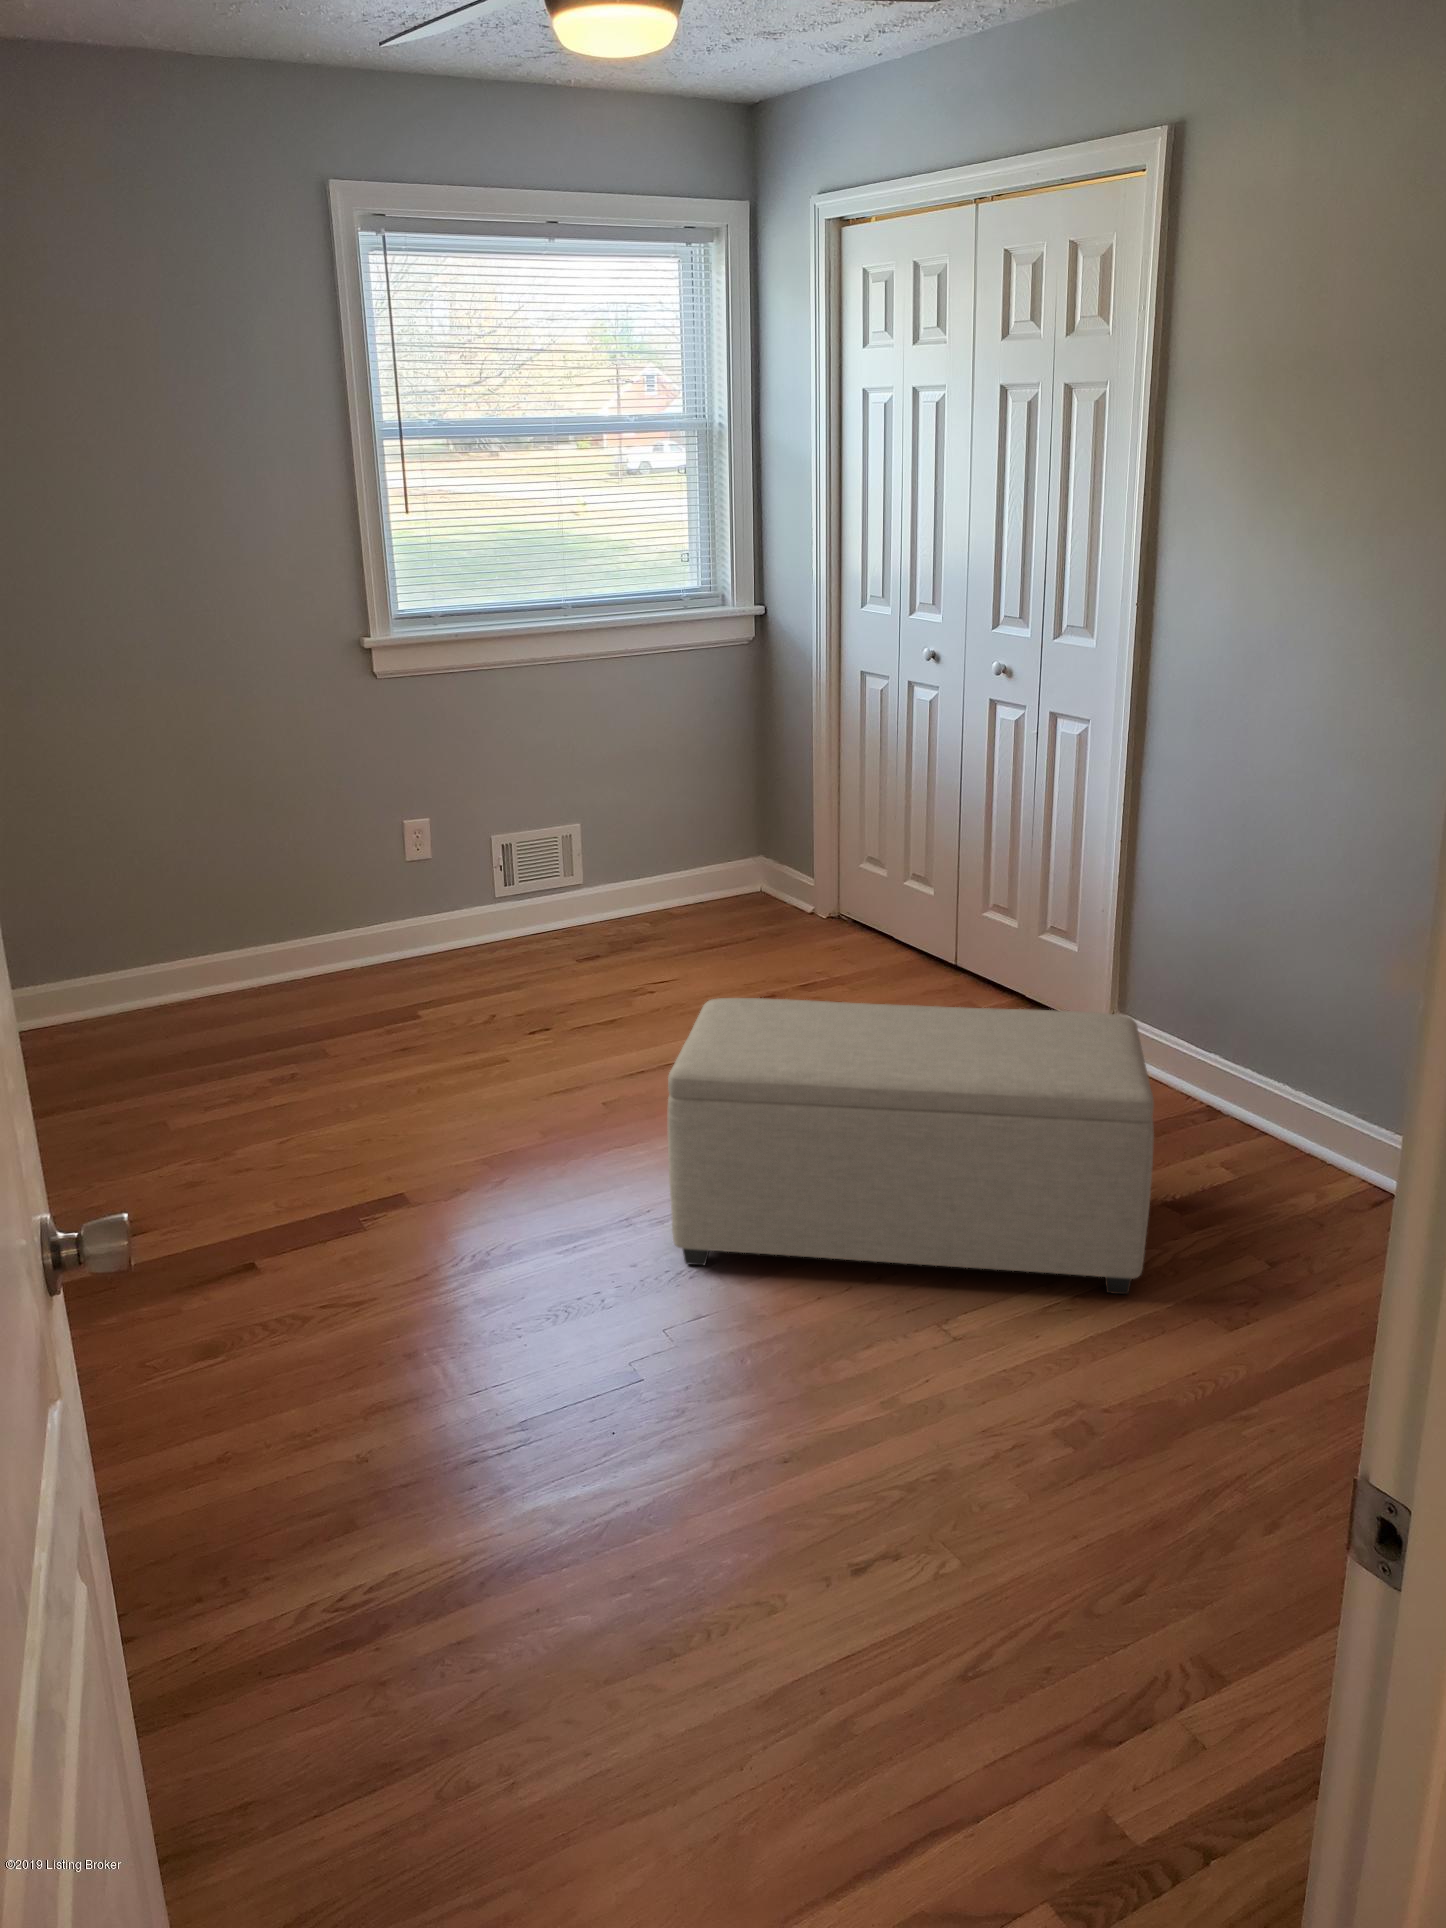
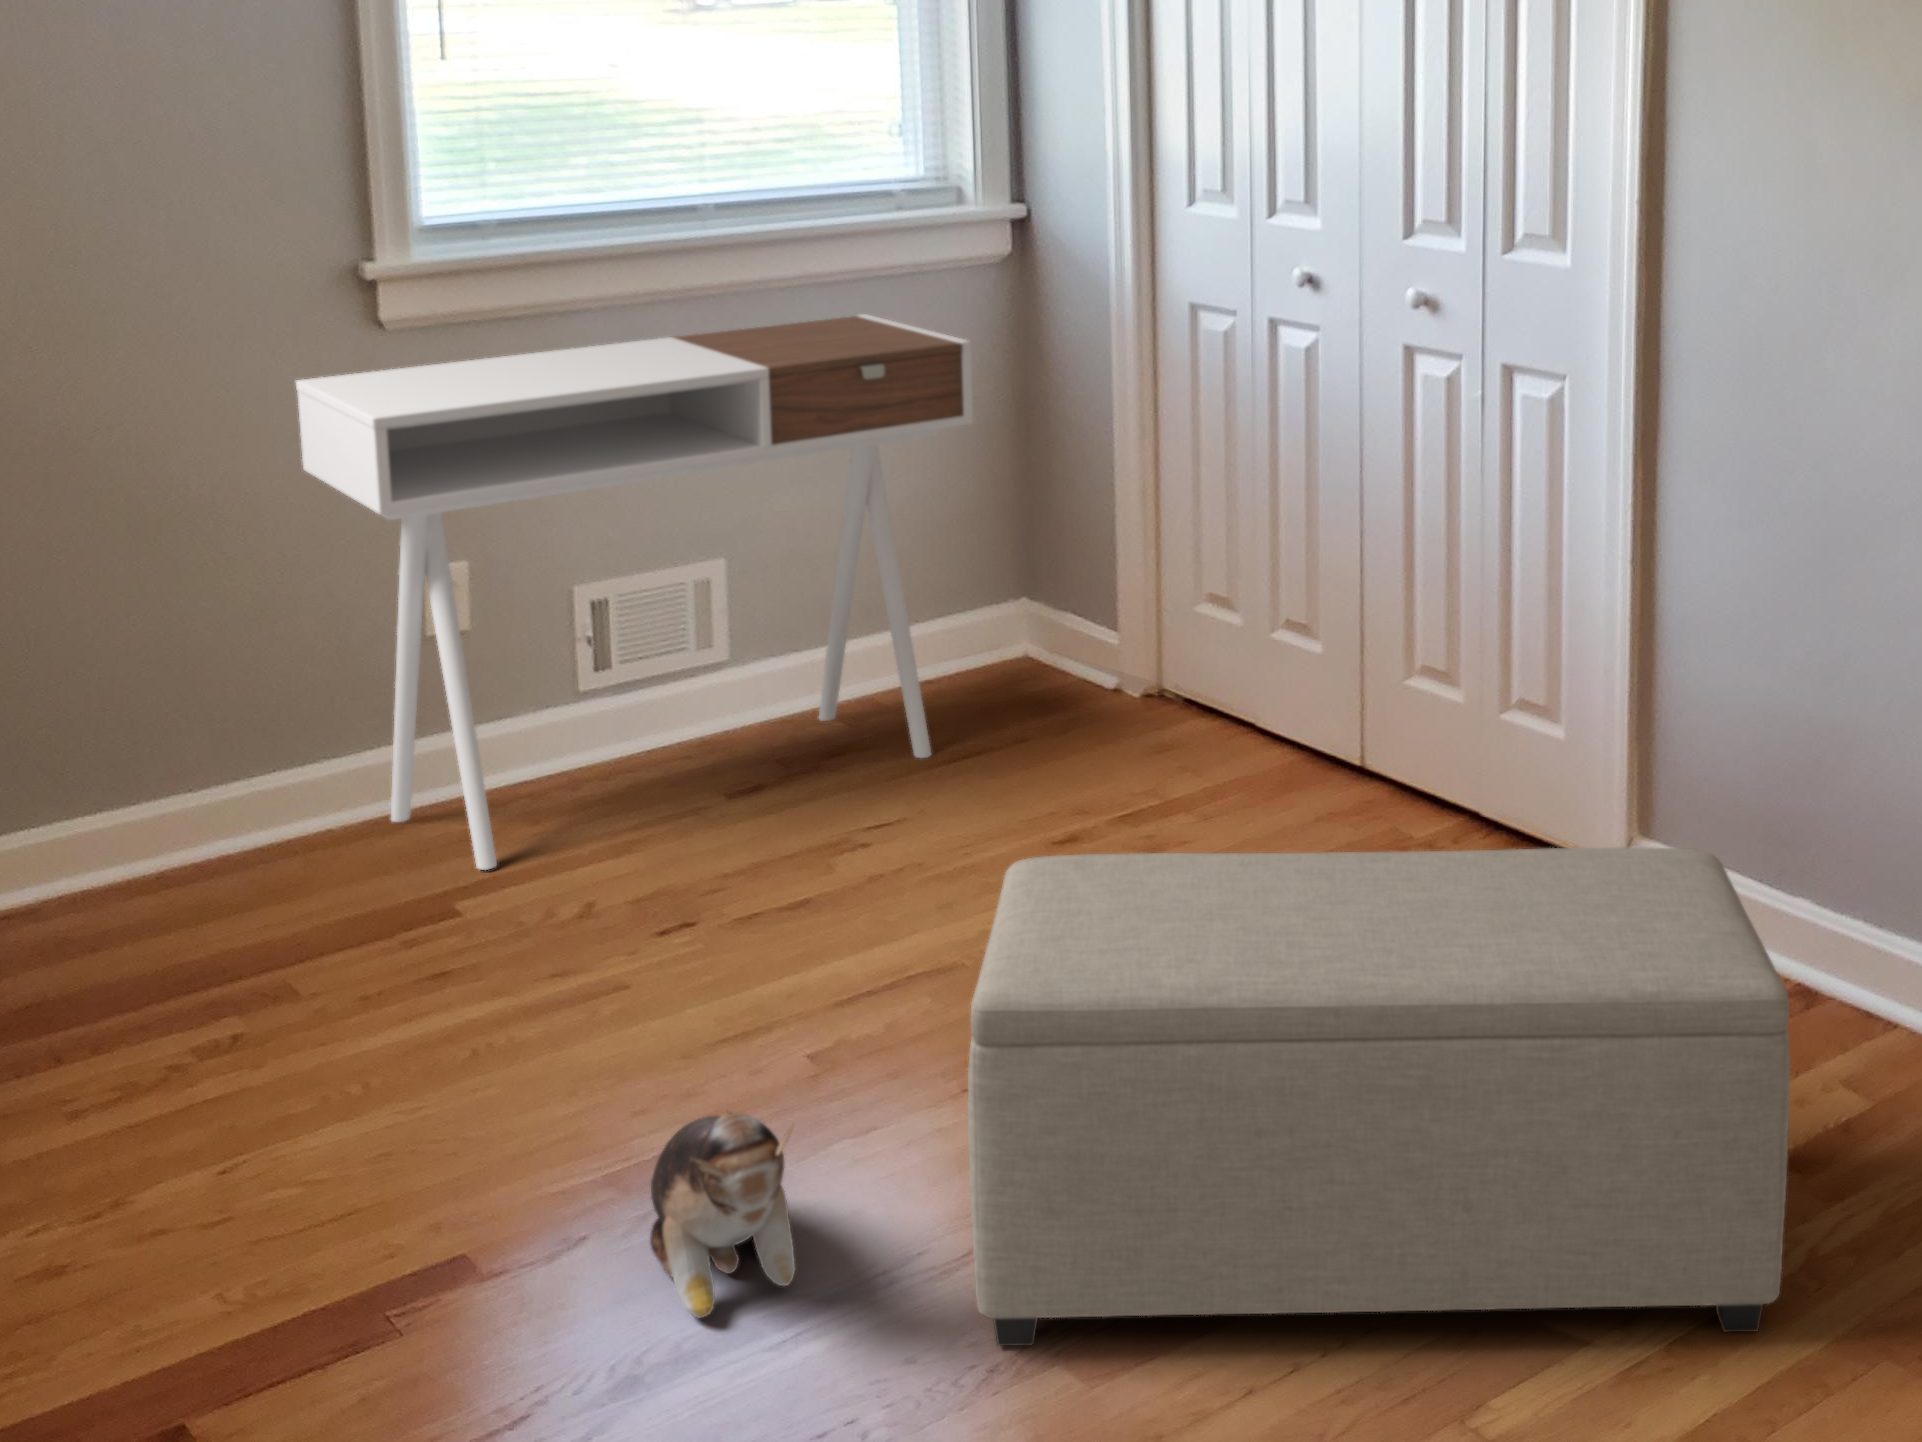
desk: none [327,674,725,996] -> present [296,314,973,870]
plush toy: none [503,1126,580,1236] -> present [650,1112,795,1318]

